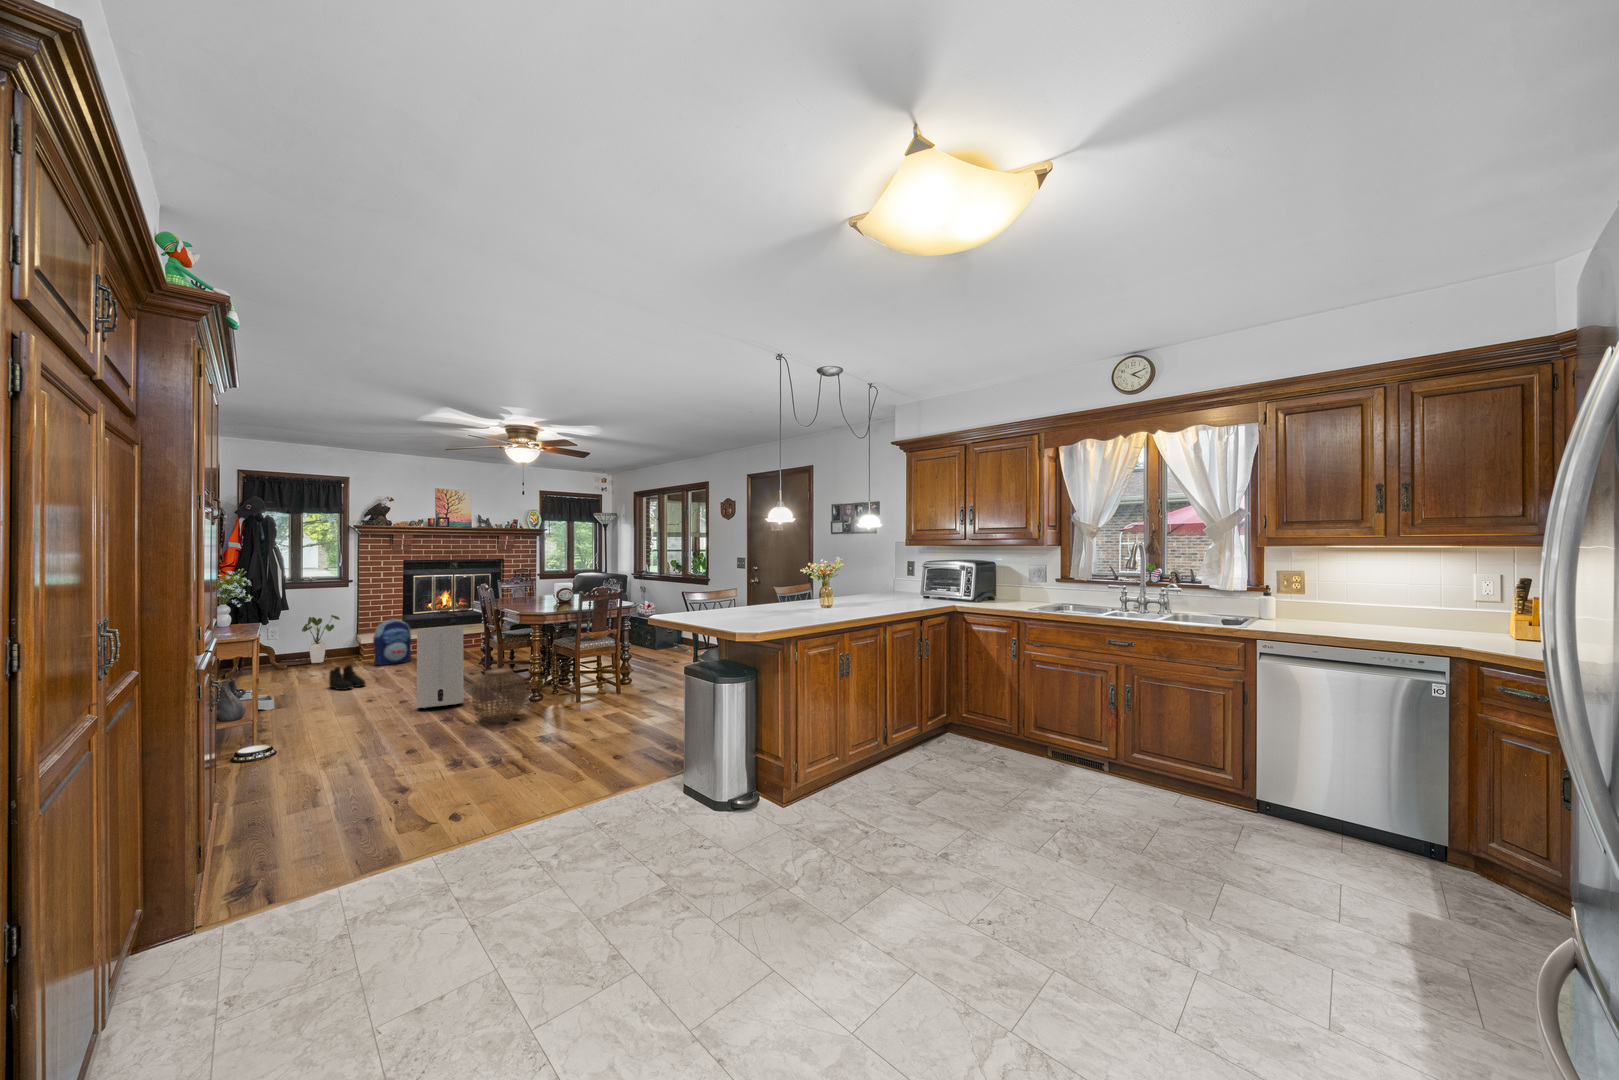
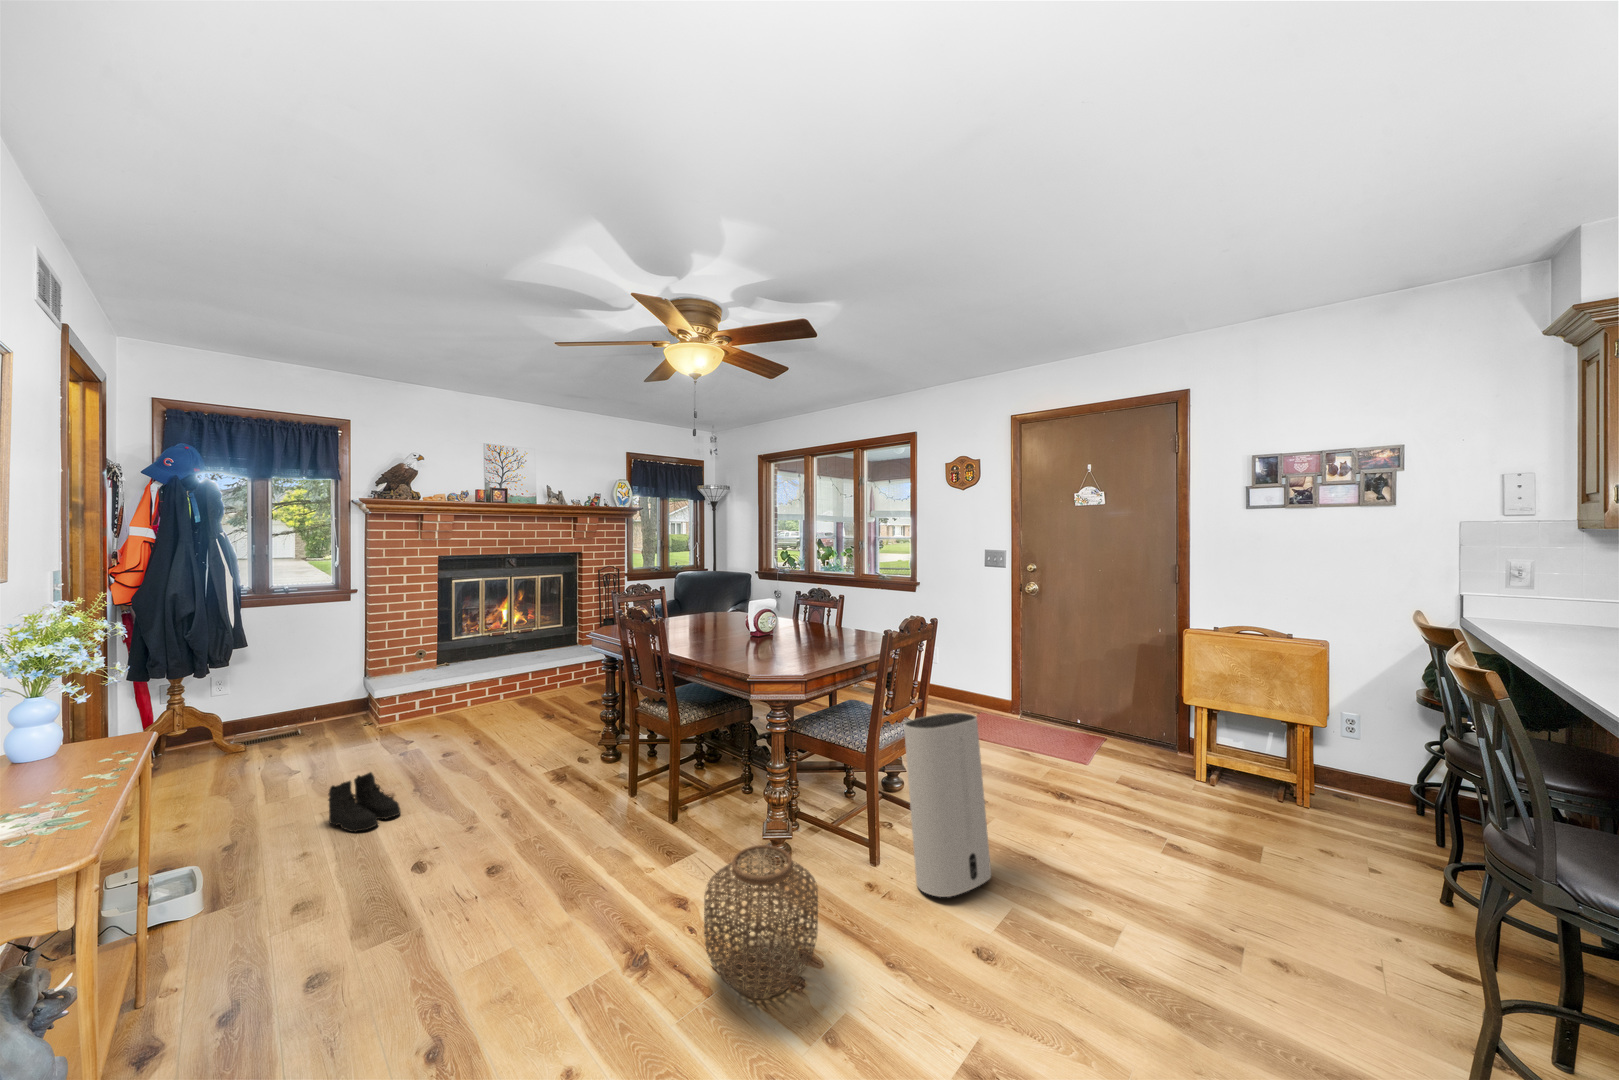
house plant: present [302,615,340,663] -> none [272,647,339,735]
backpack: present [373,619,411,666] -> none [399,660,462,742]
air purifier: present [416,626,463,708] -> present [904,713,991,897]

